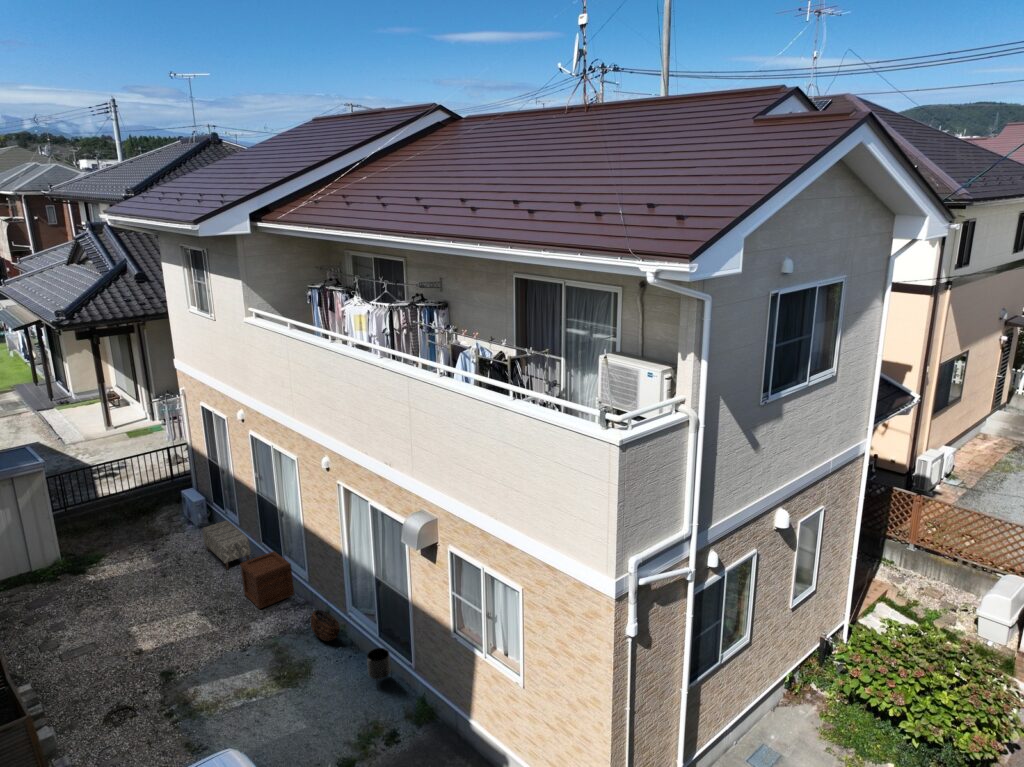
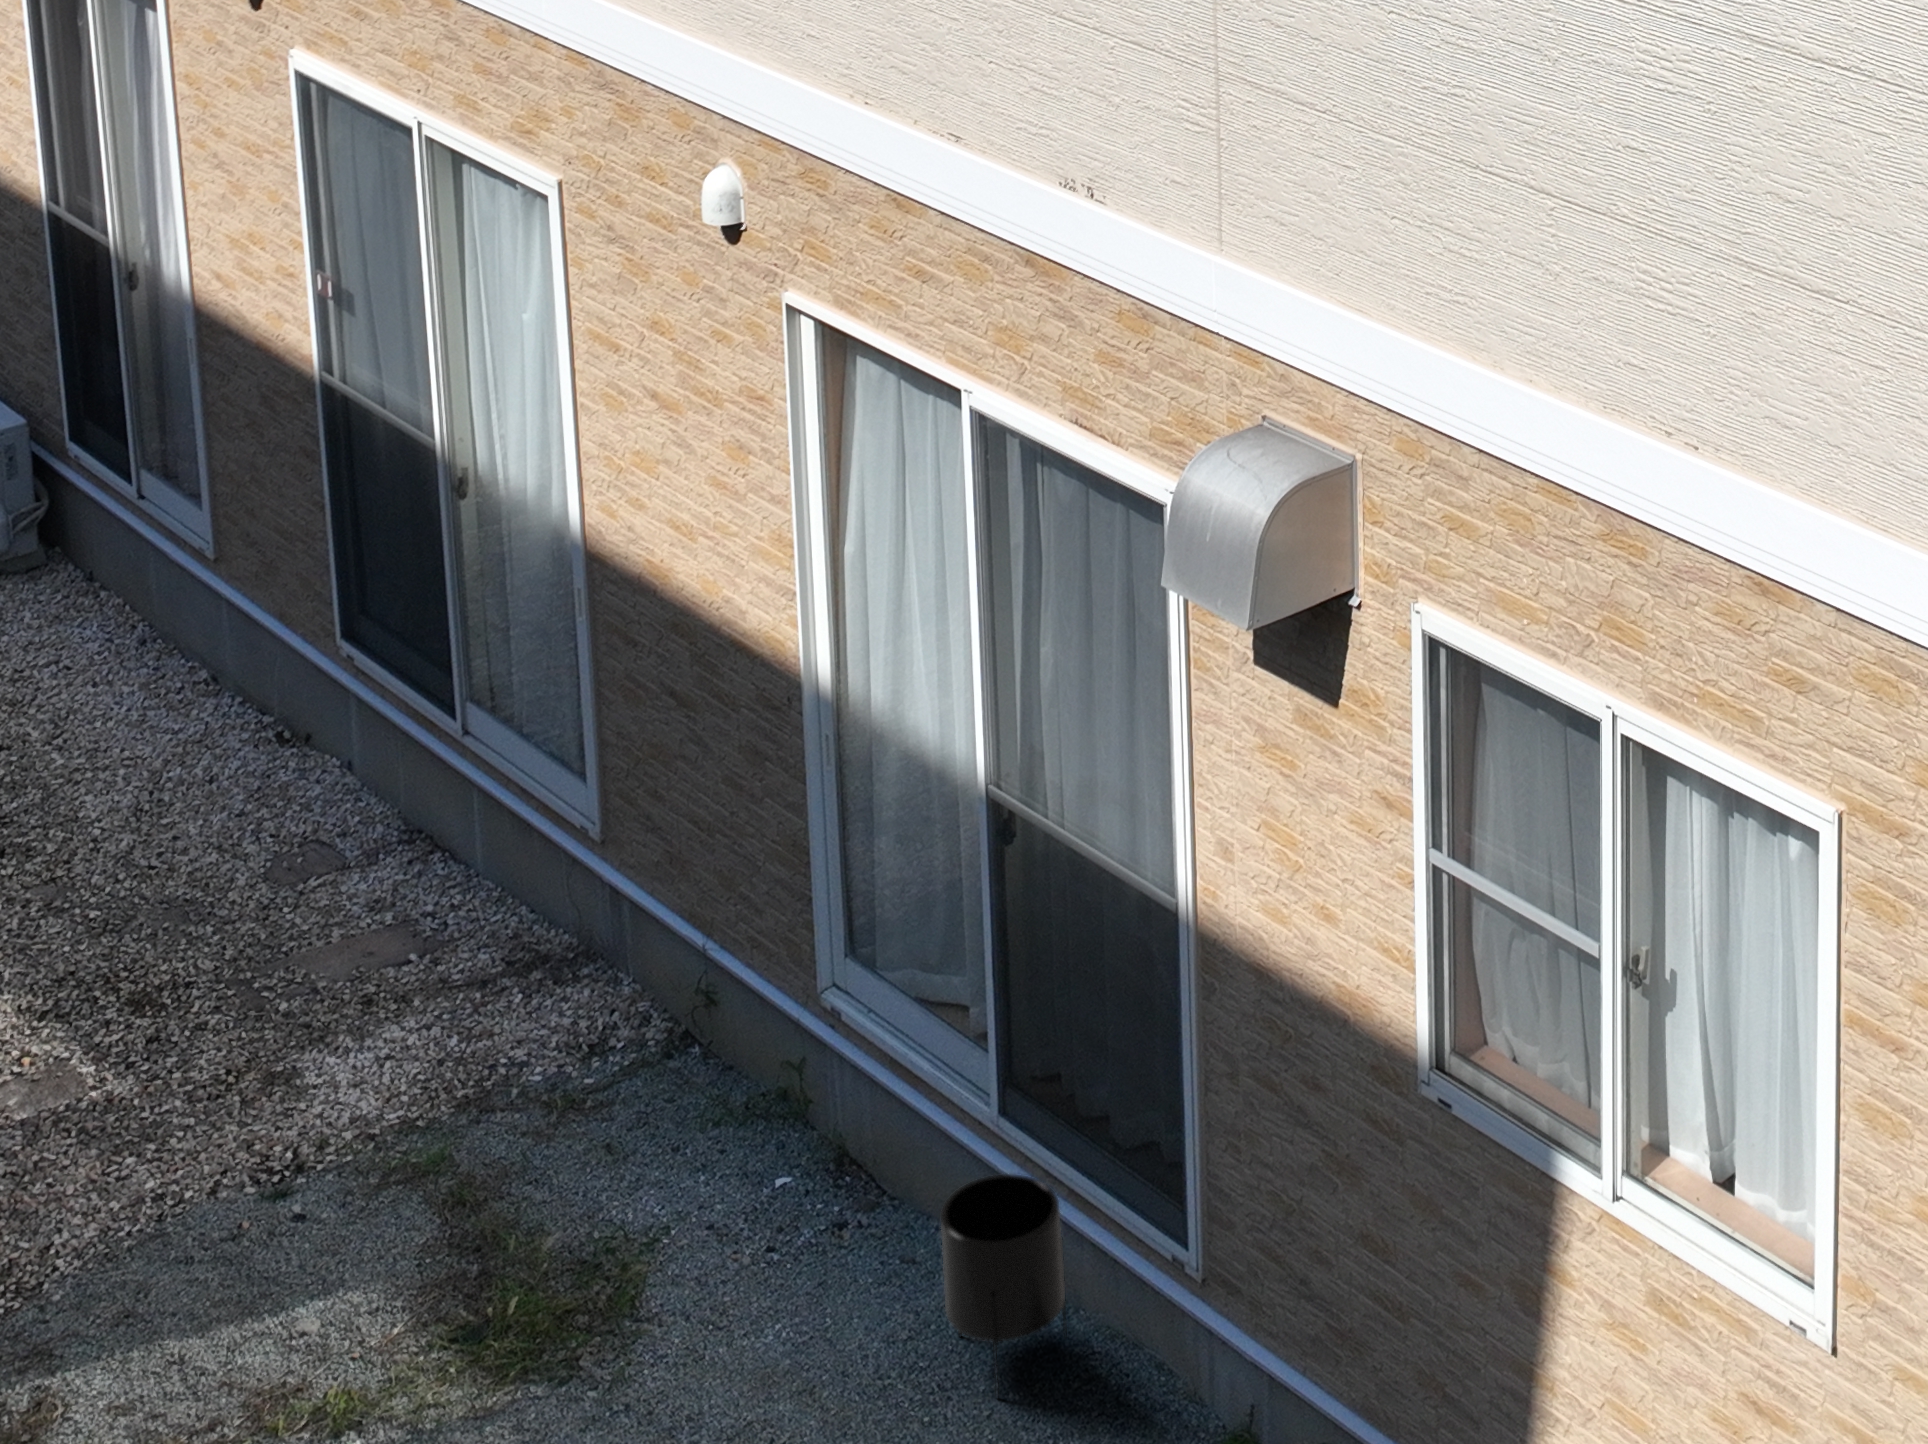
bench: present [203,521,251,570] -> none [21,530,276,785]
wooden crate: present [240,551,294,609] -> none [235,681,517,985]
basket: present [311,610,340,641] -> none [617,985,777,1147]

